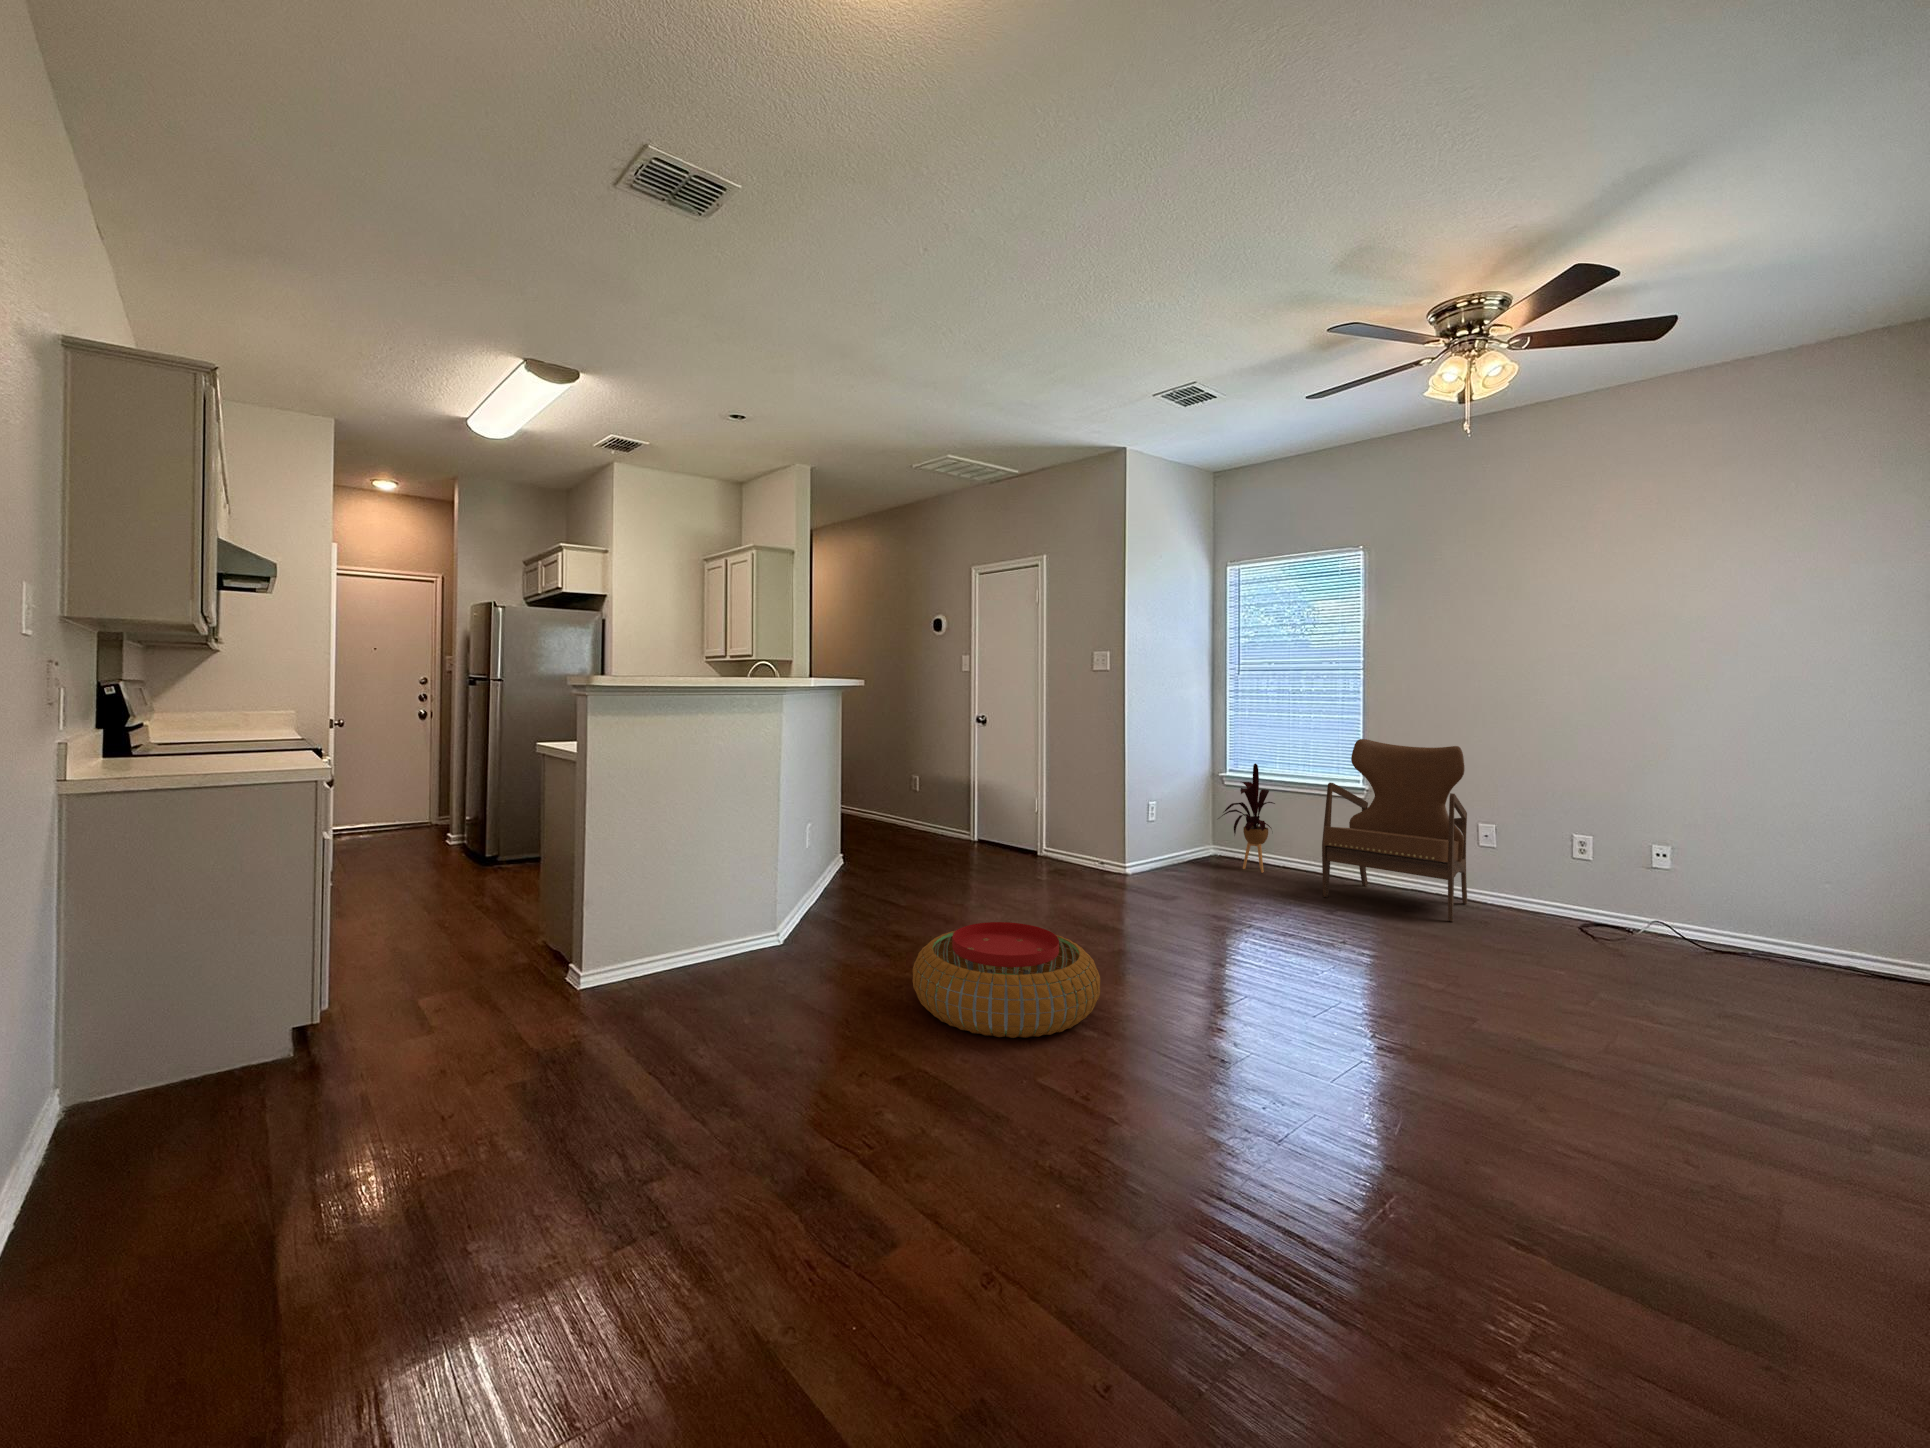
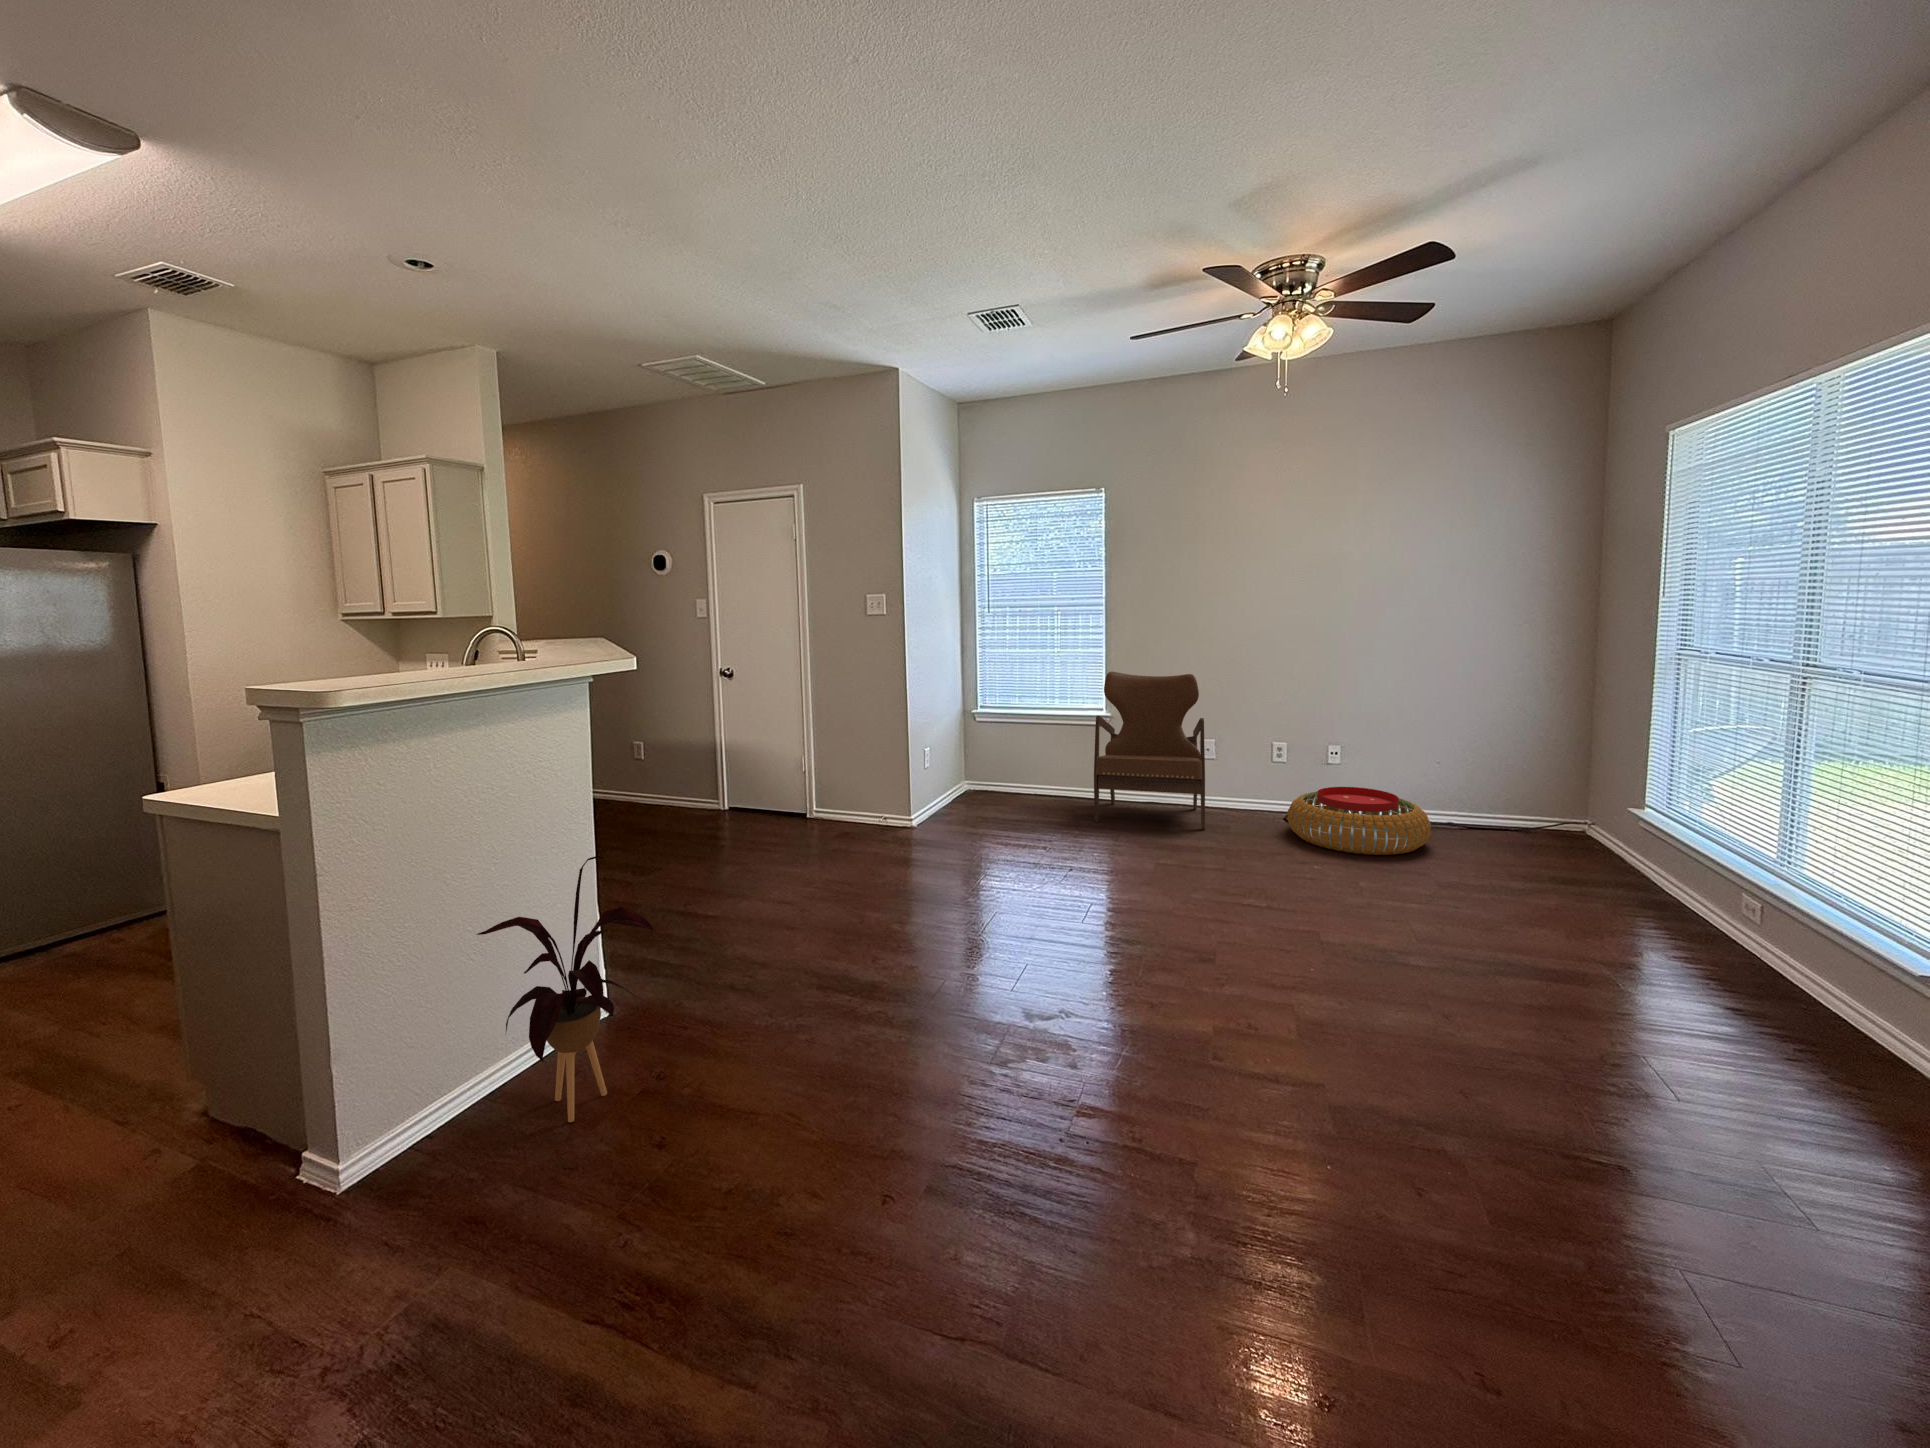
house plant: present [1218,763,1275,873] -> present [477,856,654,1122]
pouf: present [912,922,1100,1038] -> present [1288,787,1431,855]

